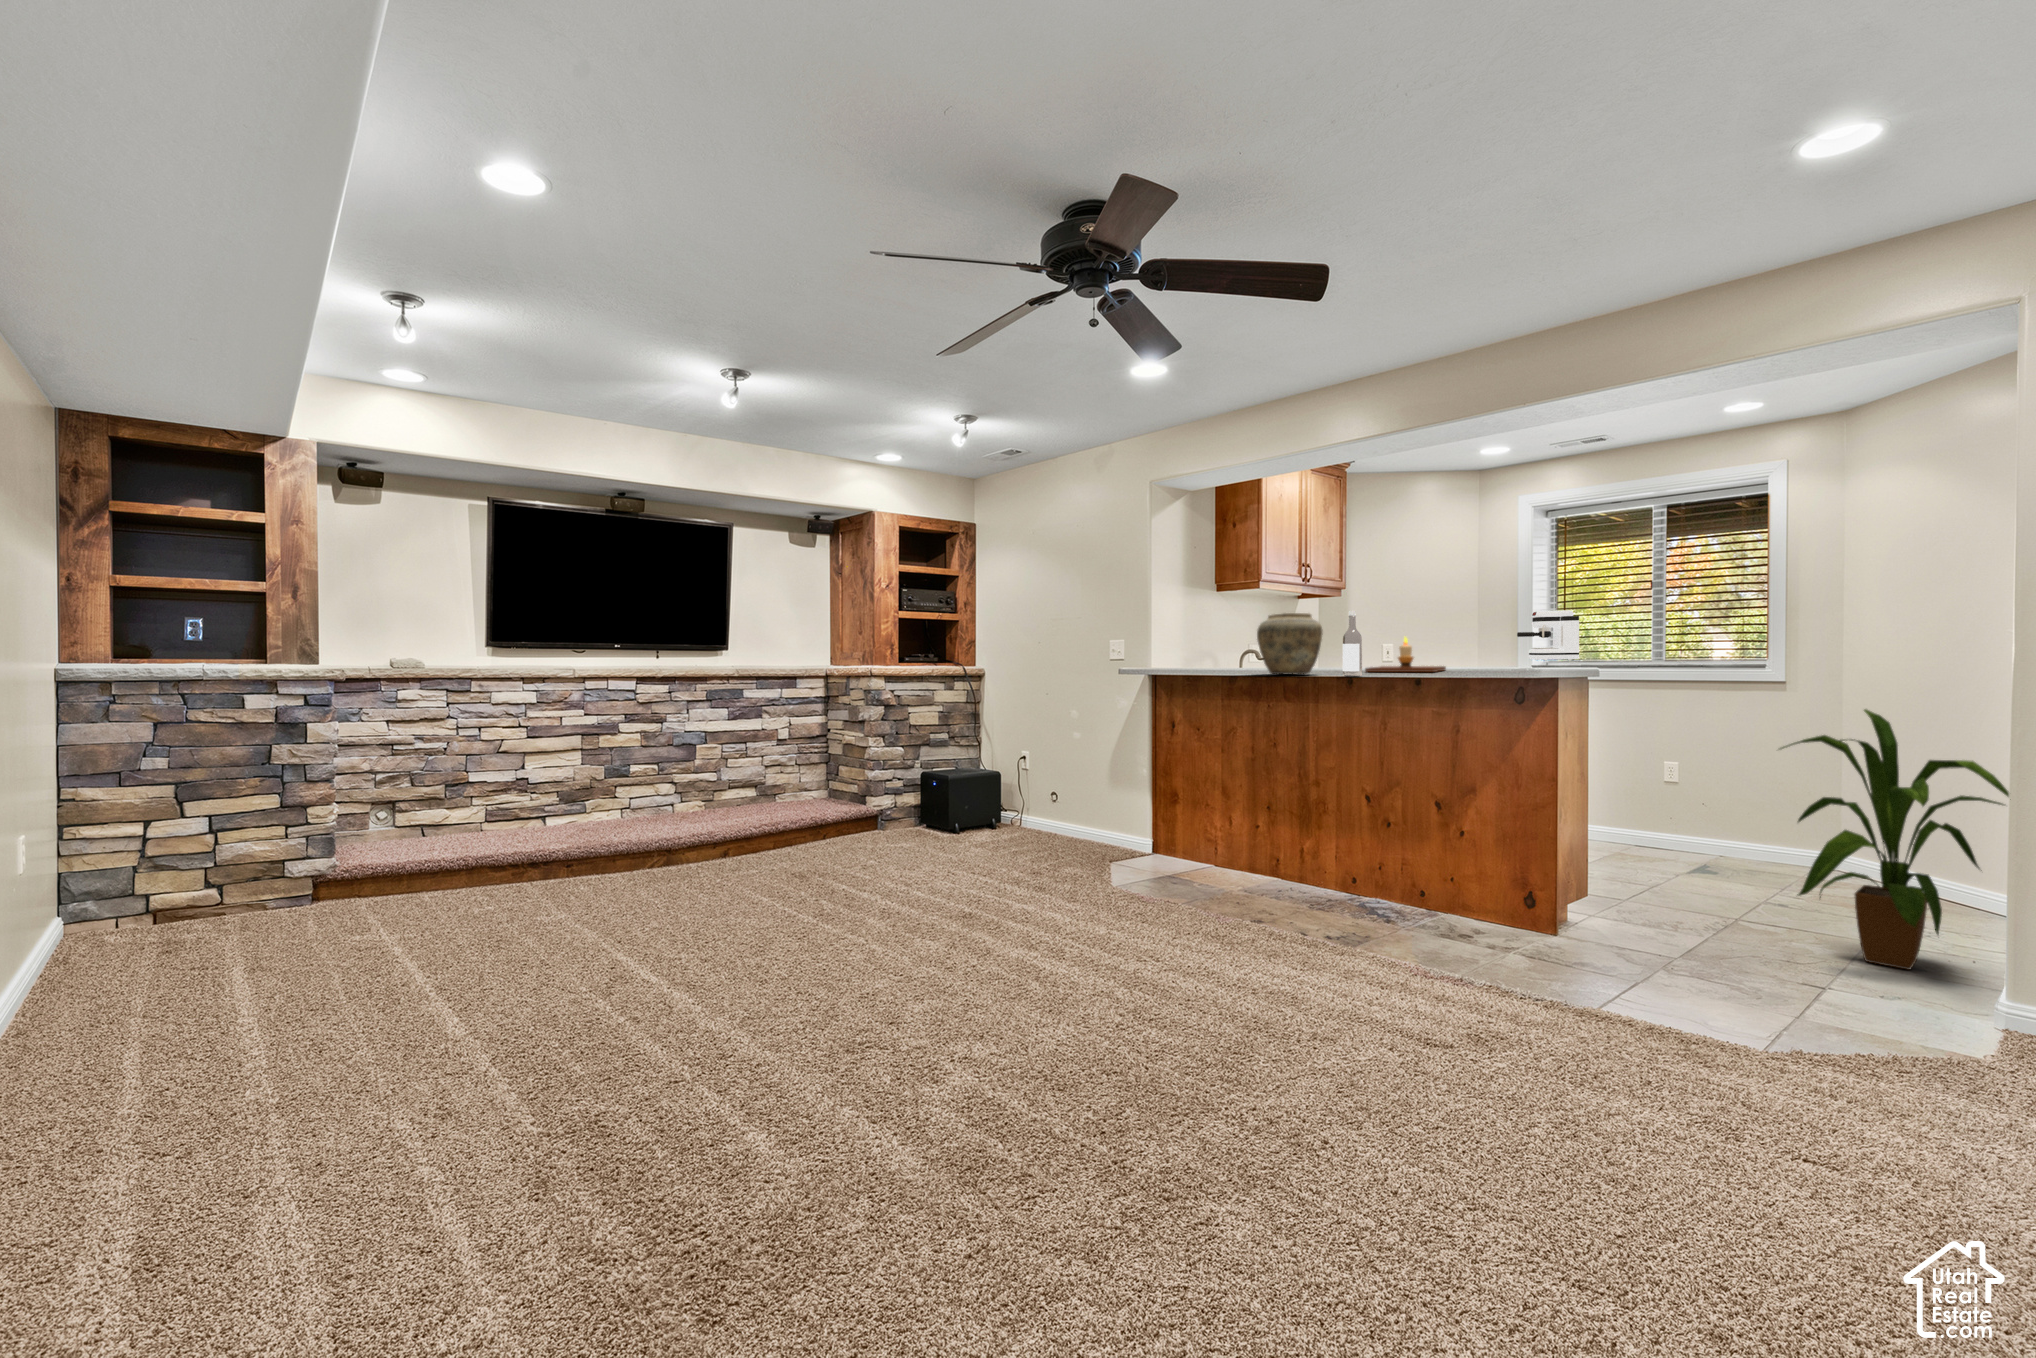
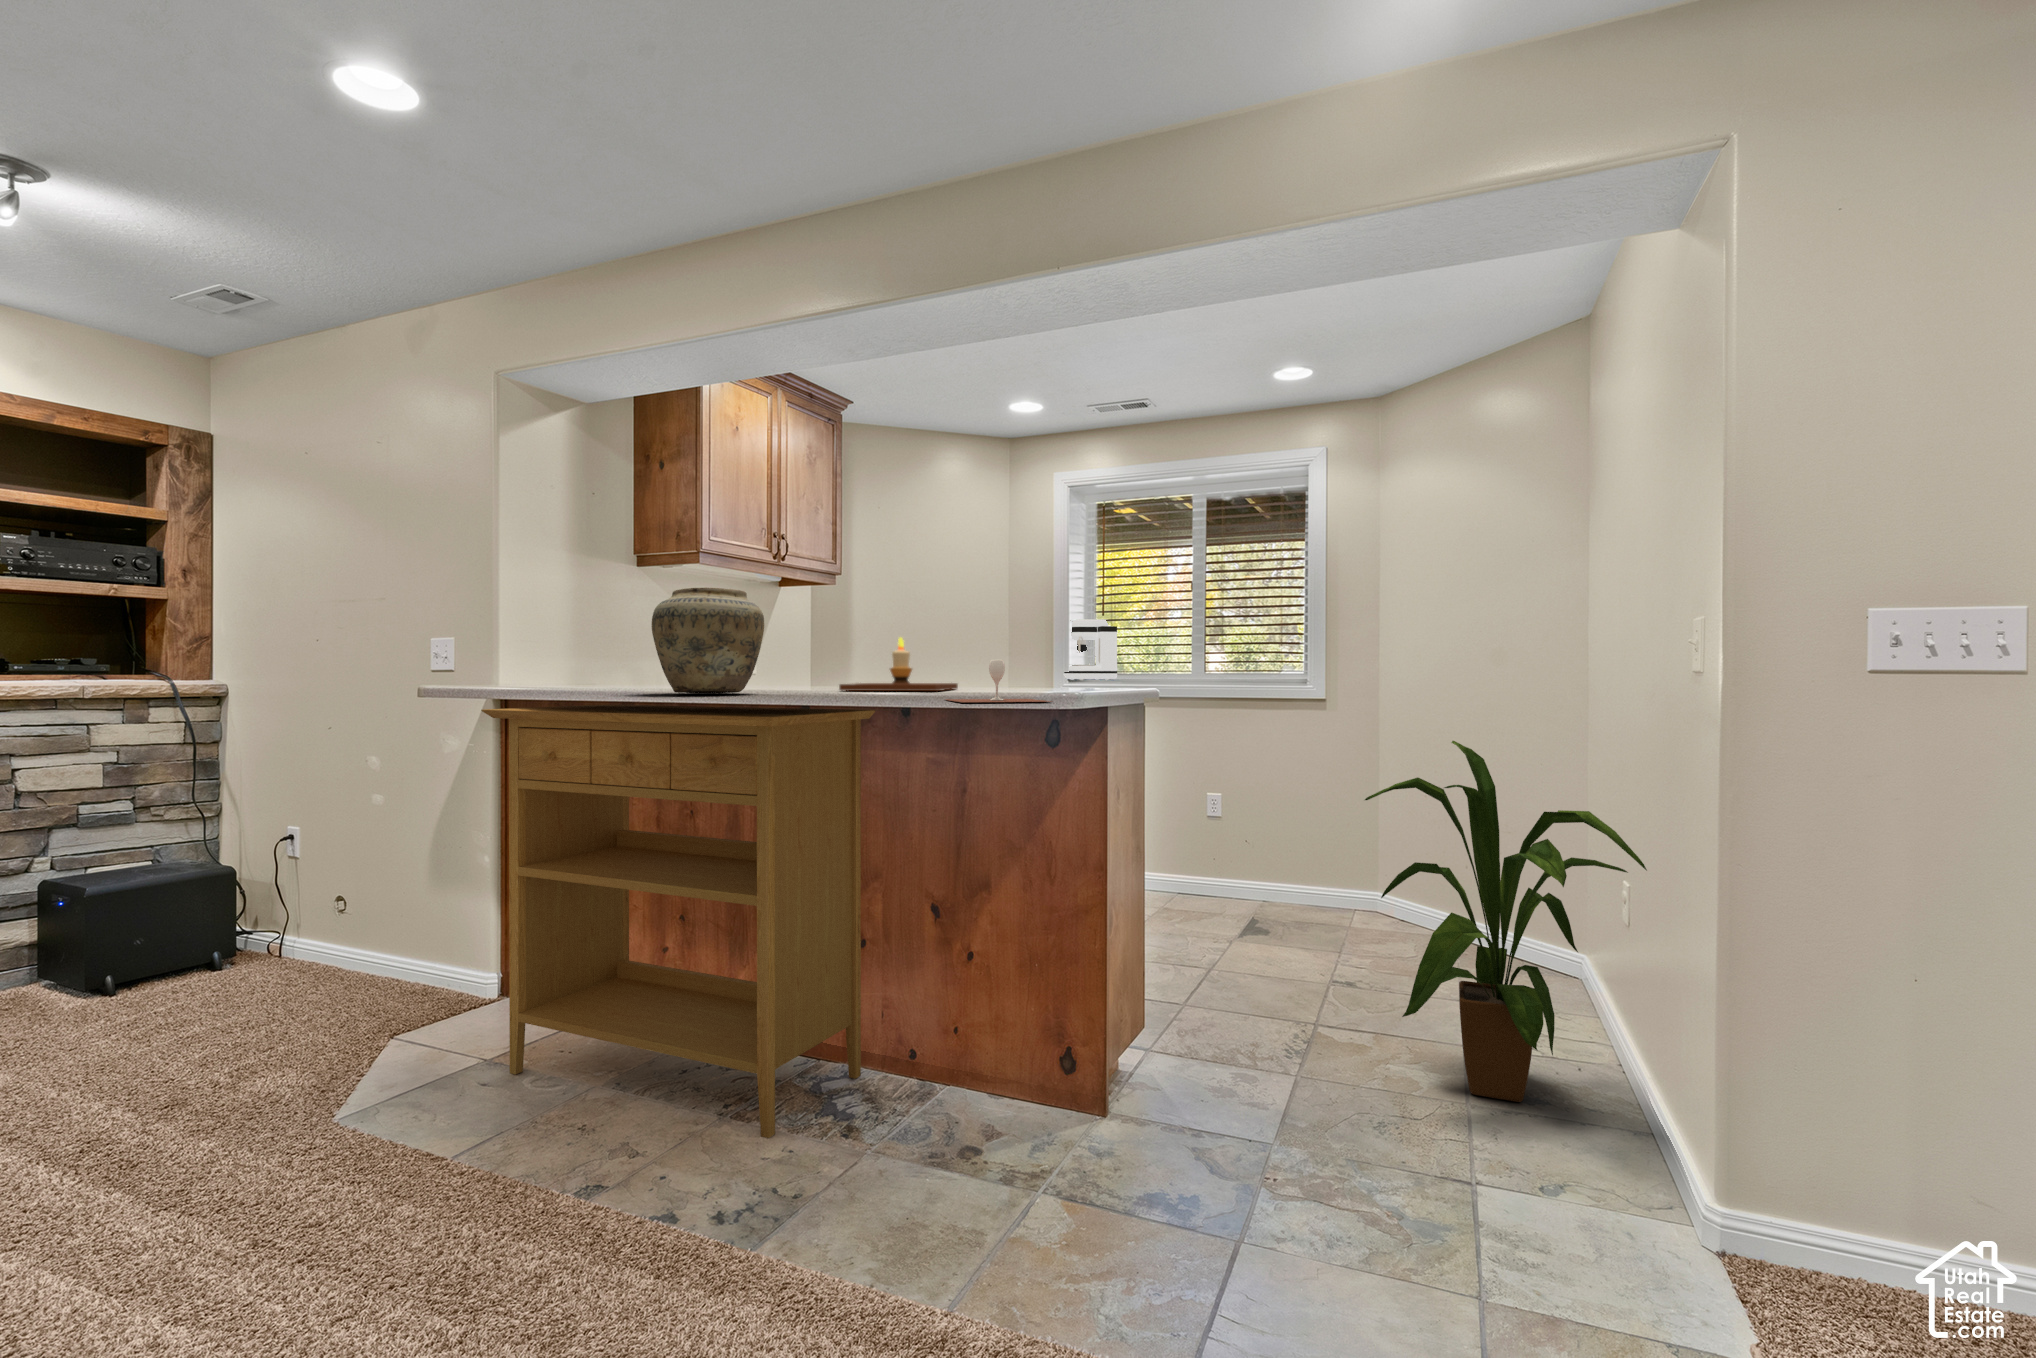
wine bottle: present [1343,611,1362,677] -> none [787,585,818,696]
wine glass: none [1447,655,1522,681] -> present [946,660,1051,703]
console table: none [1169,681,1399,920] -> present [481,705,875,1138]

